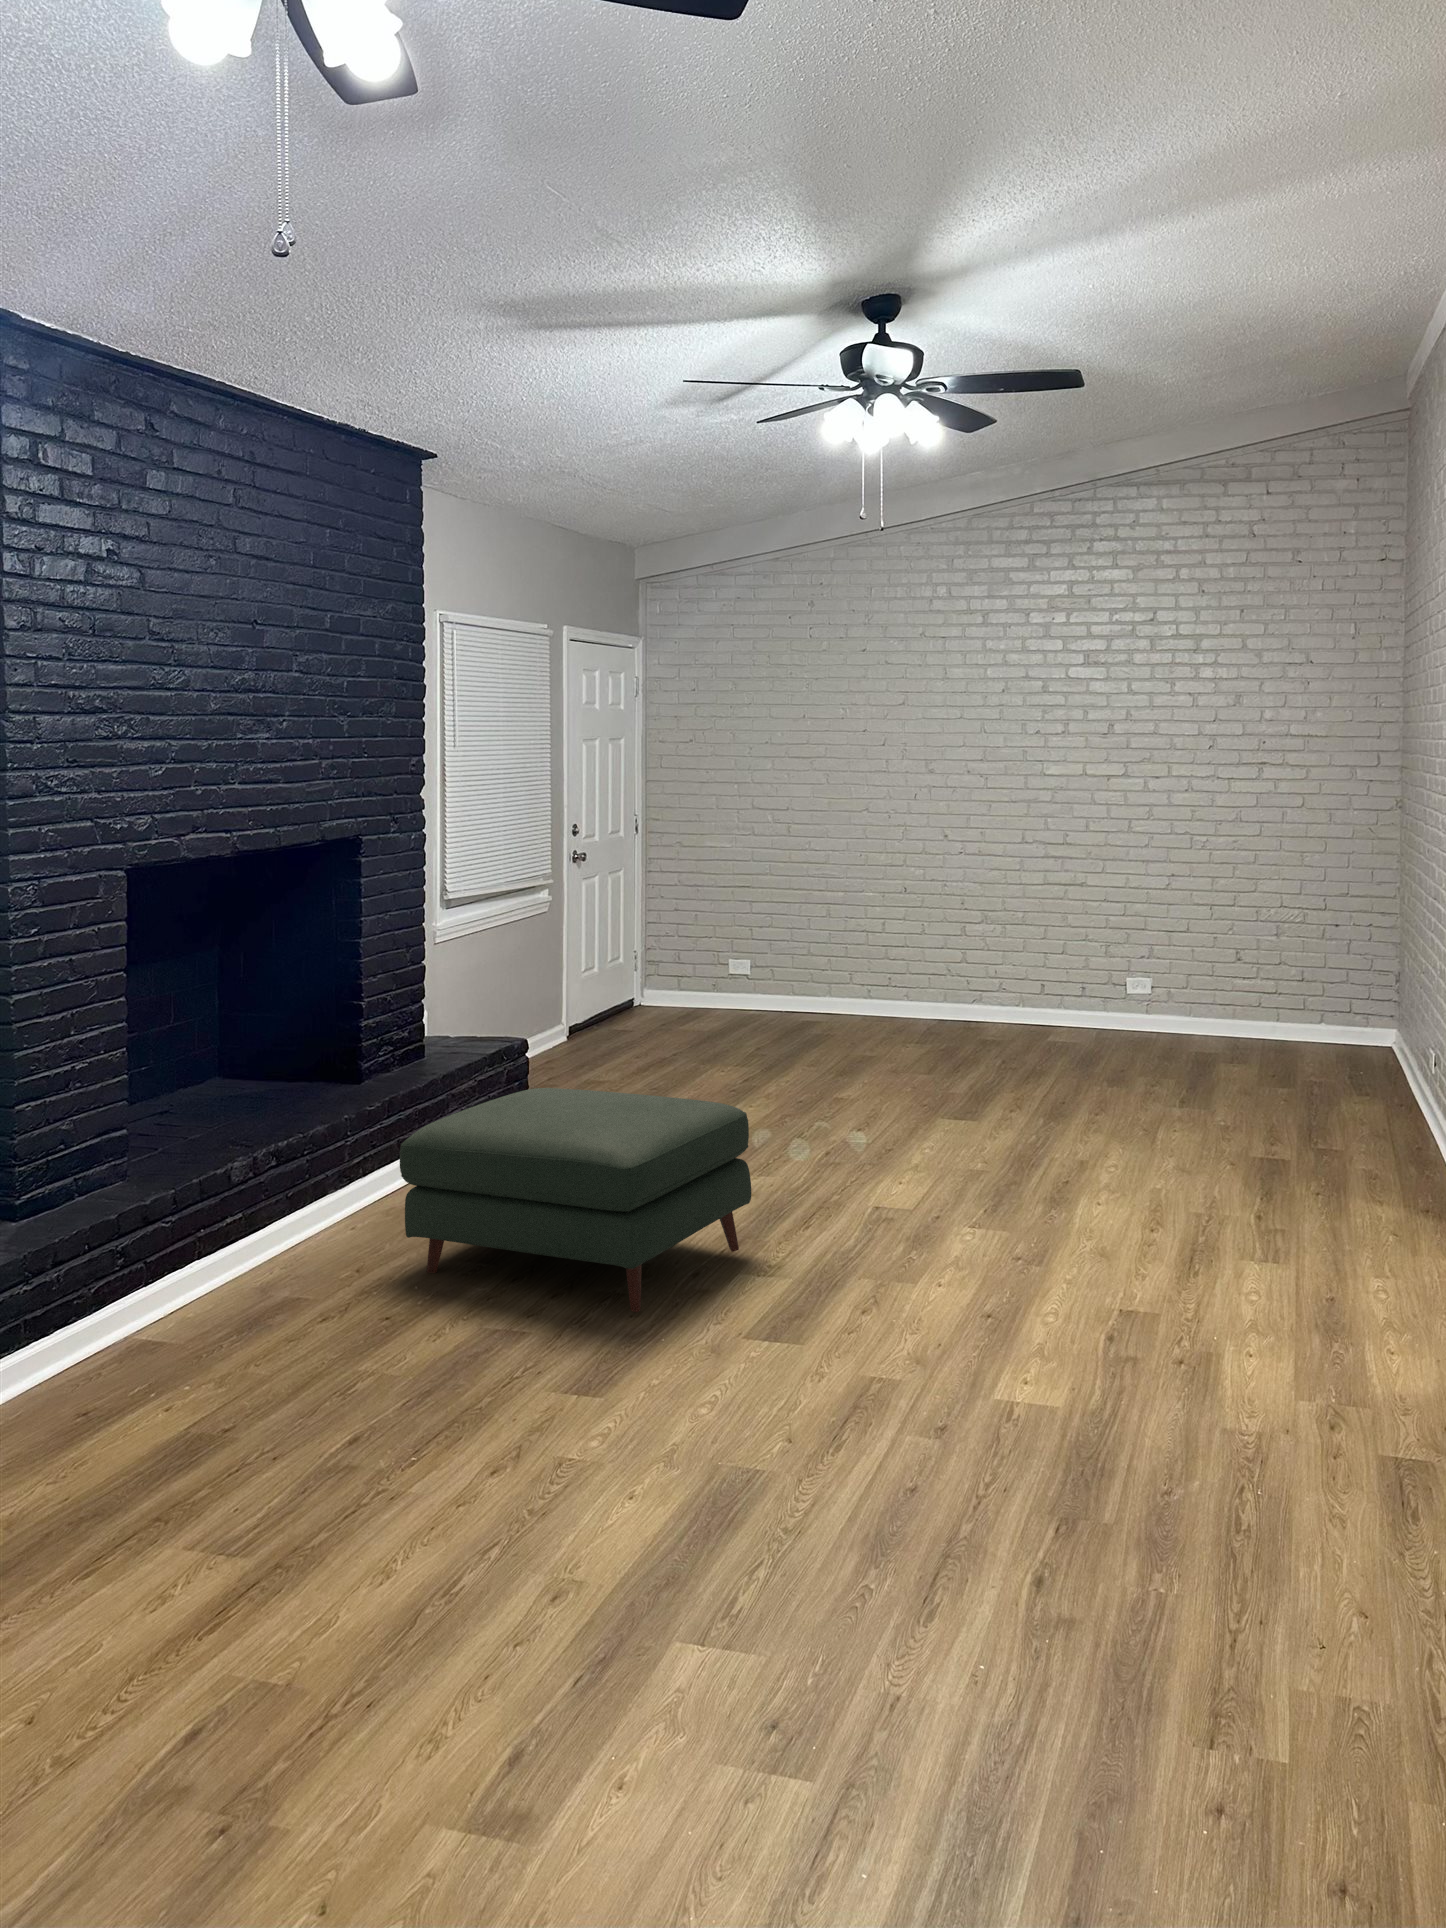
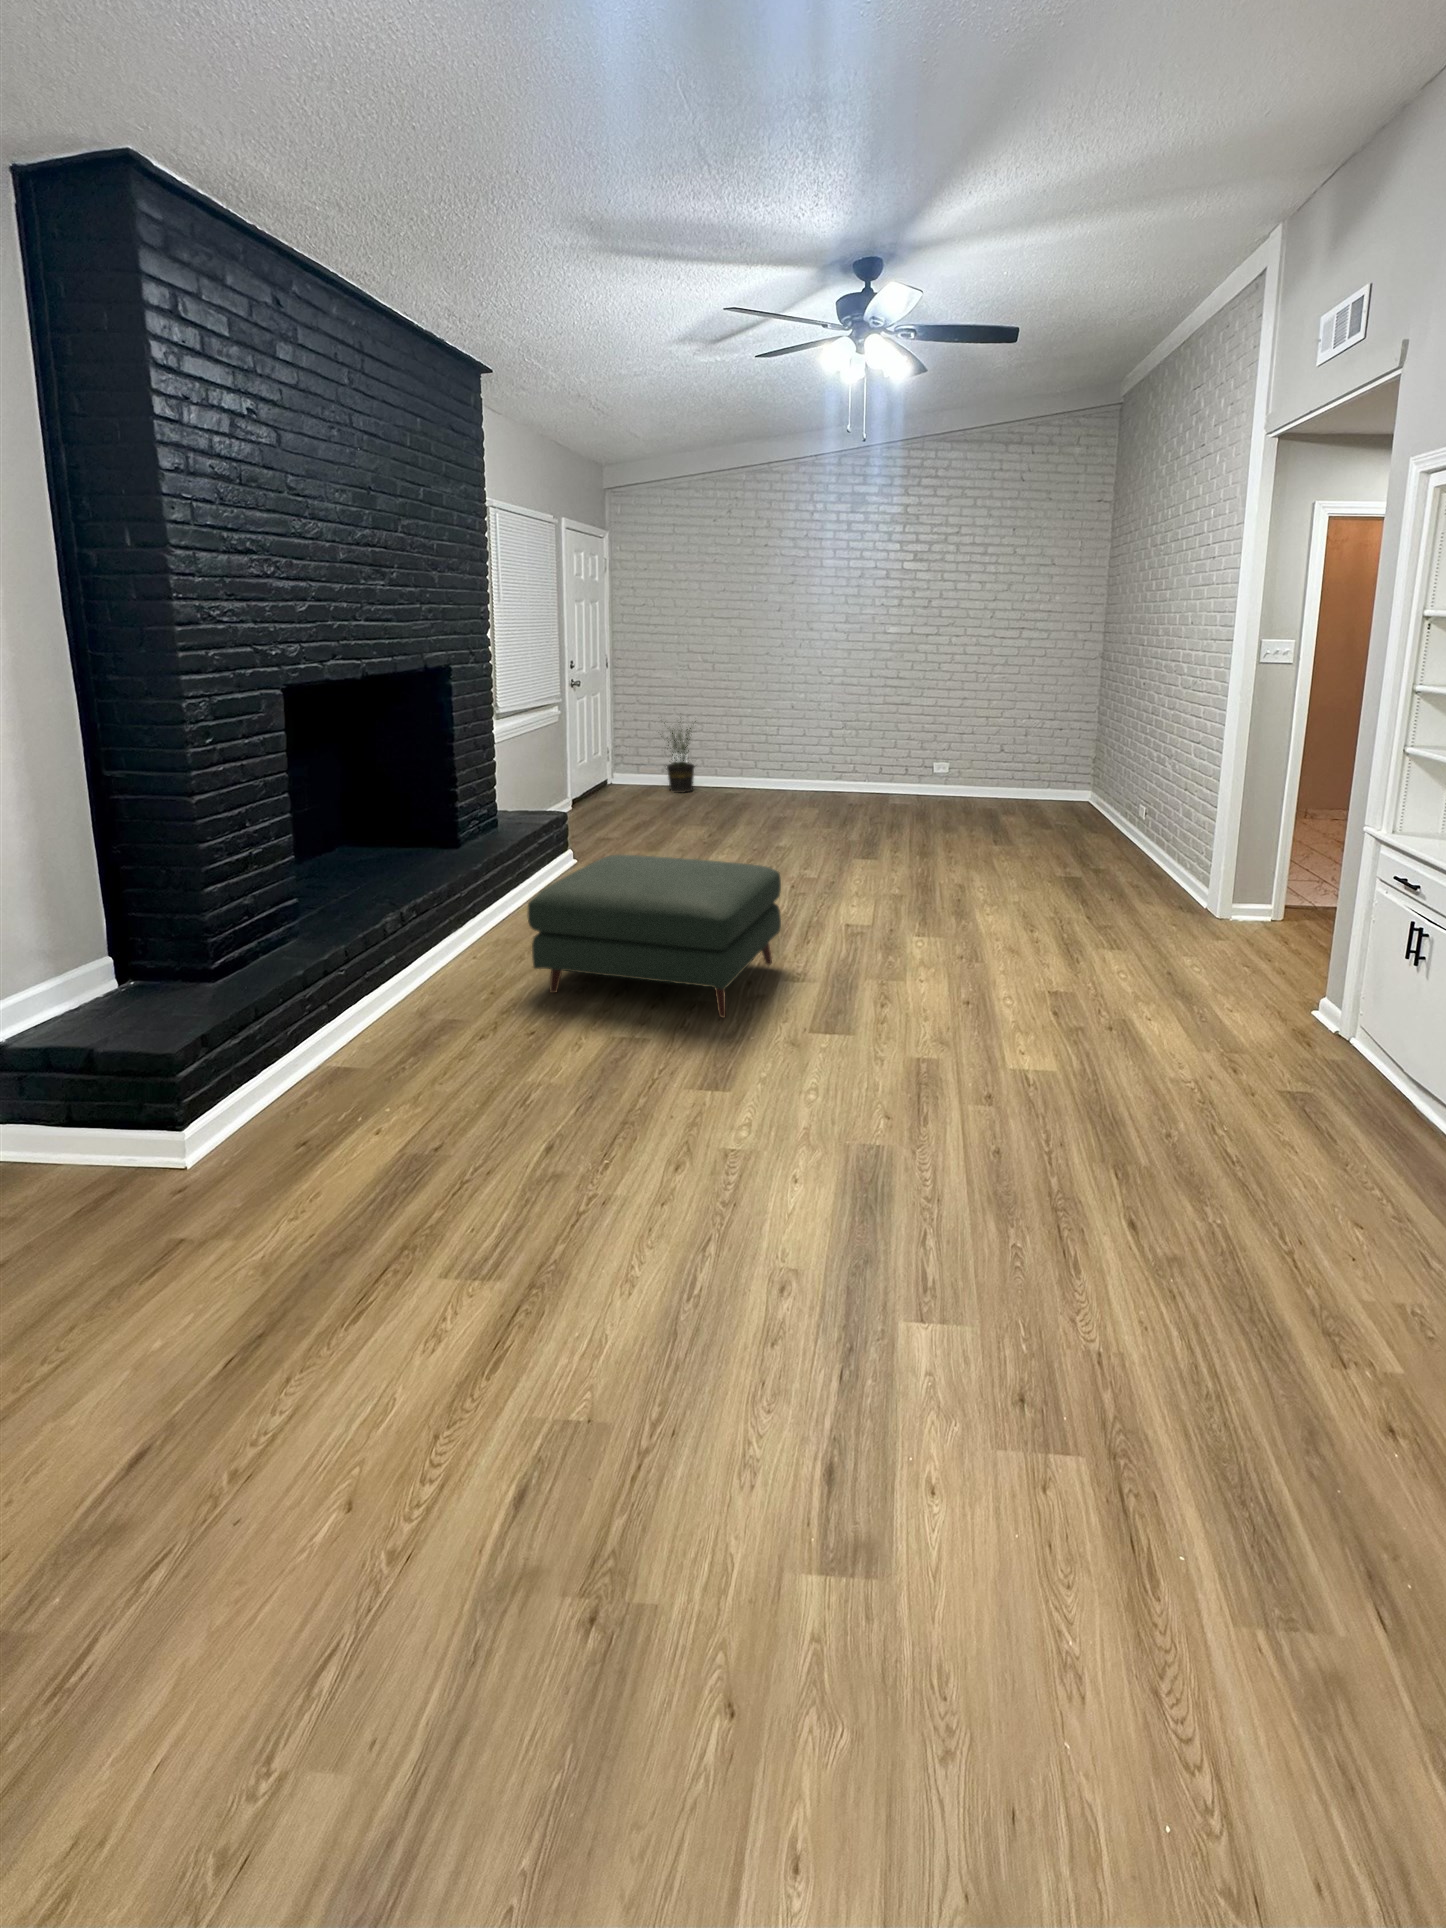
potted plant: none [697,899,765,1021] -> present [664,721,696,793]

